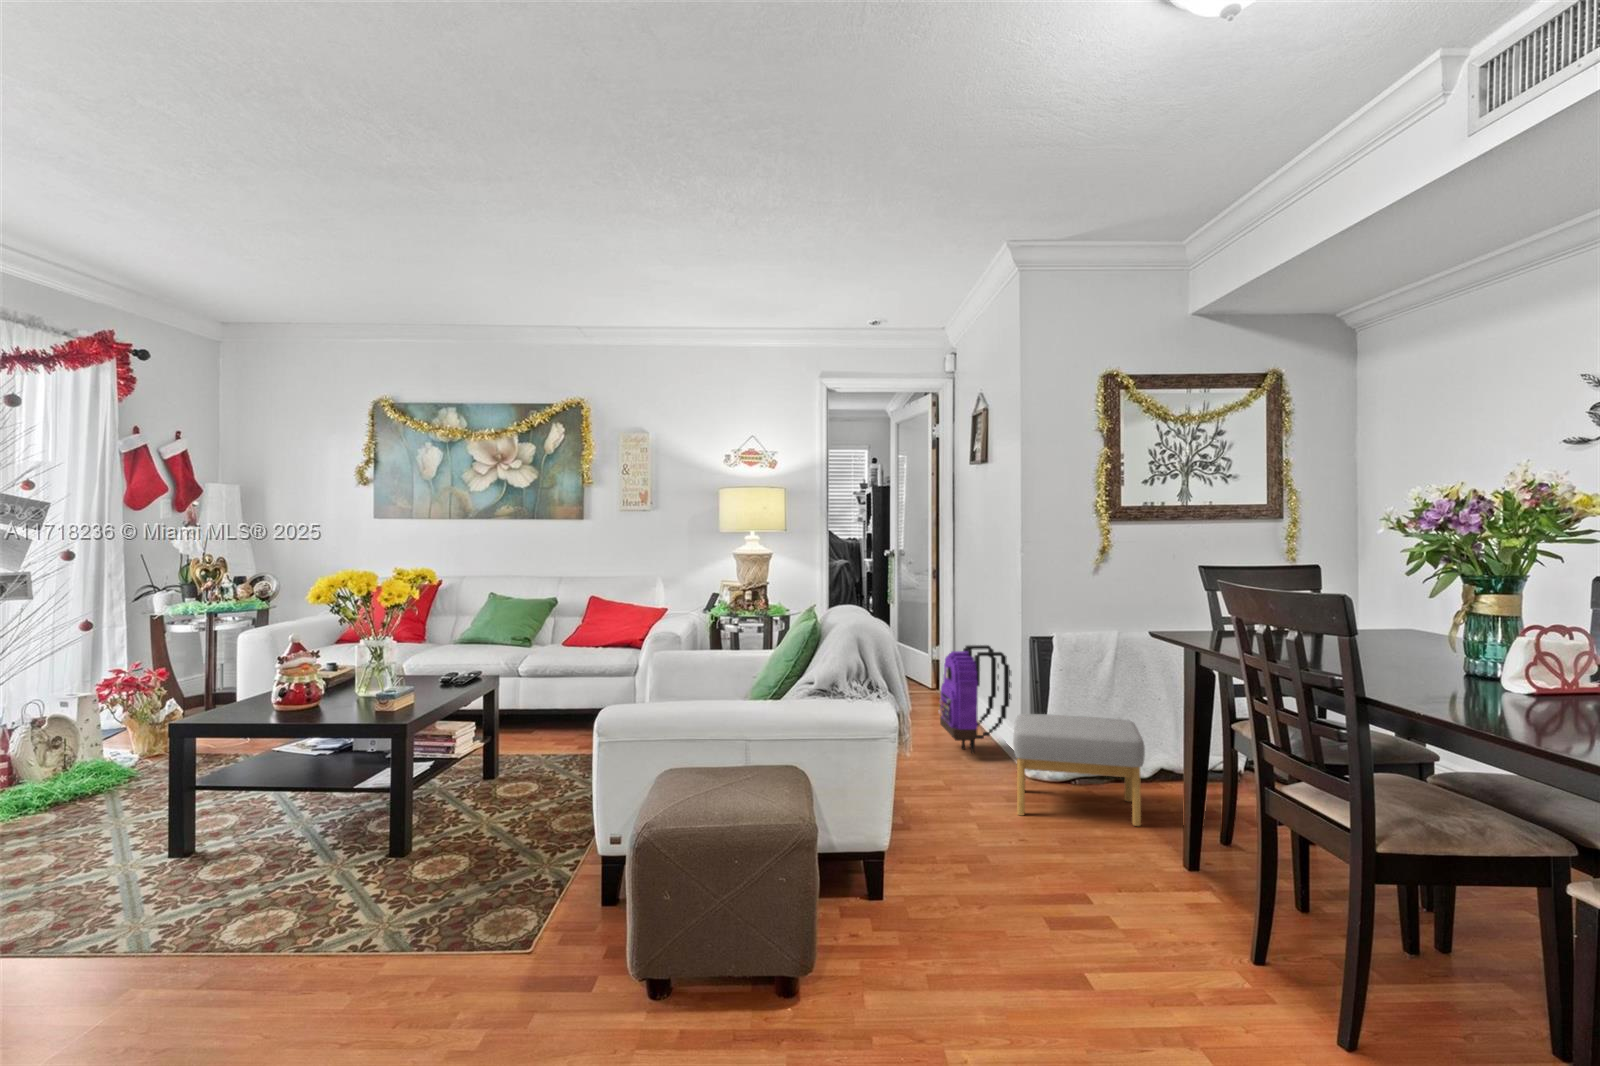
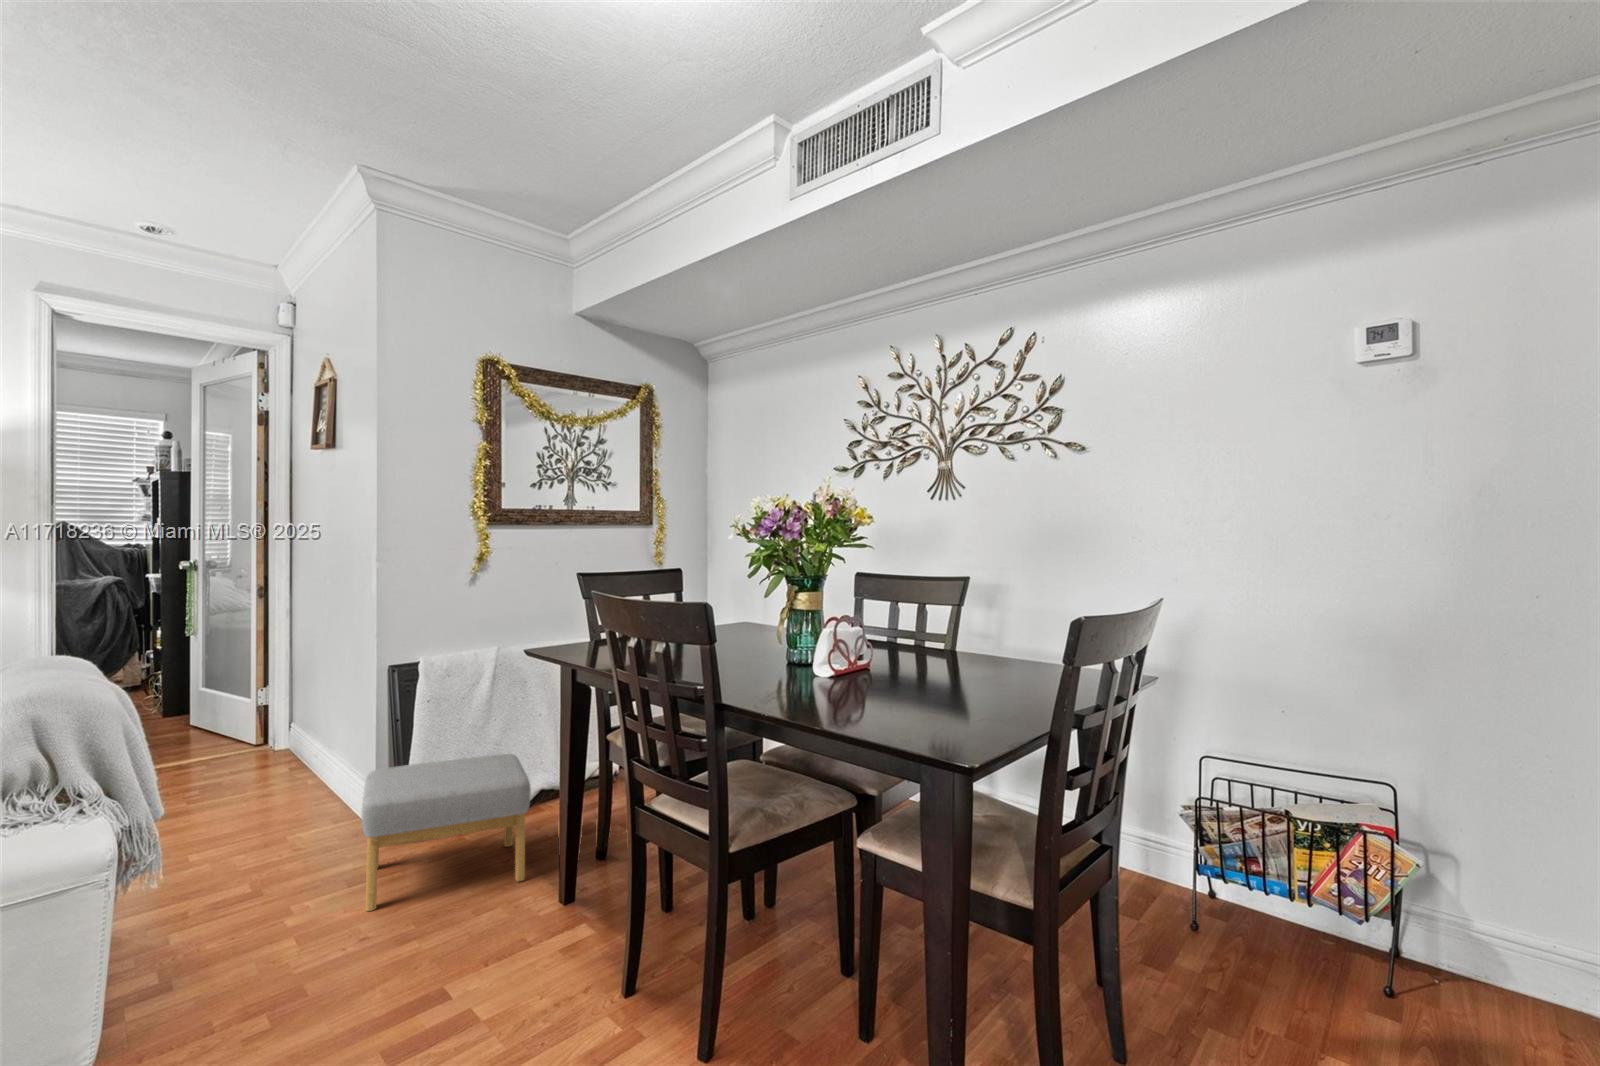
backpack: present [939,645,1011,754] -> none [251,679,363,826]

